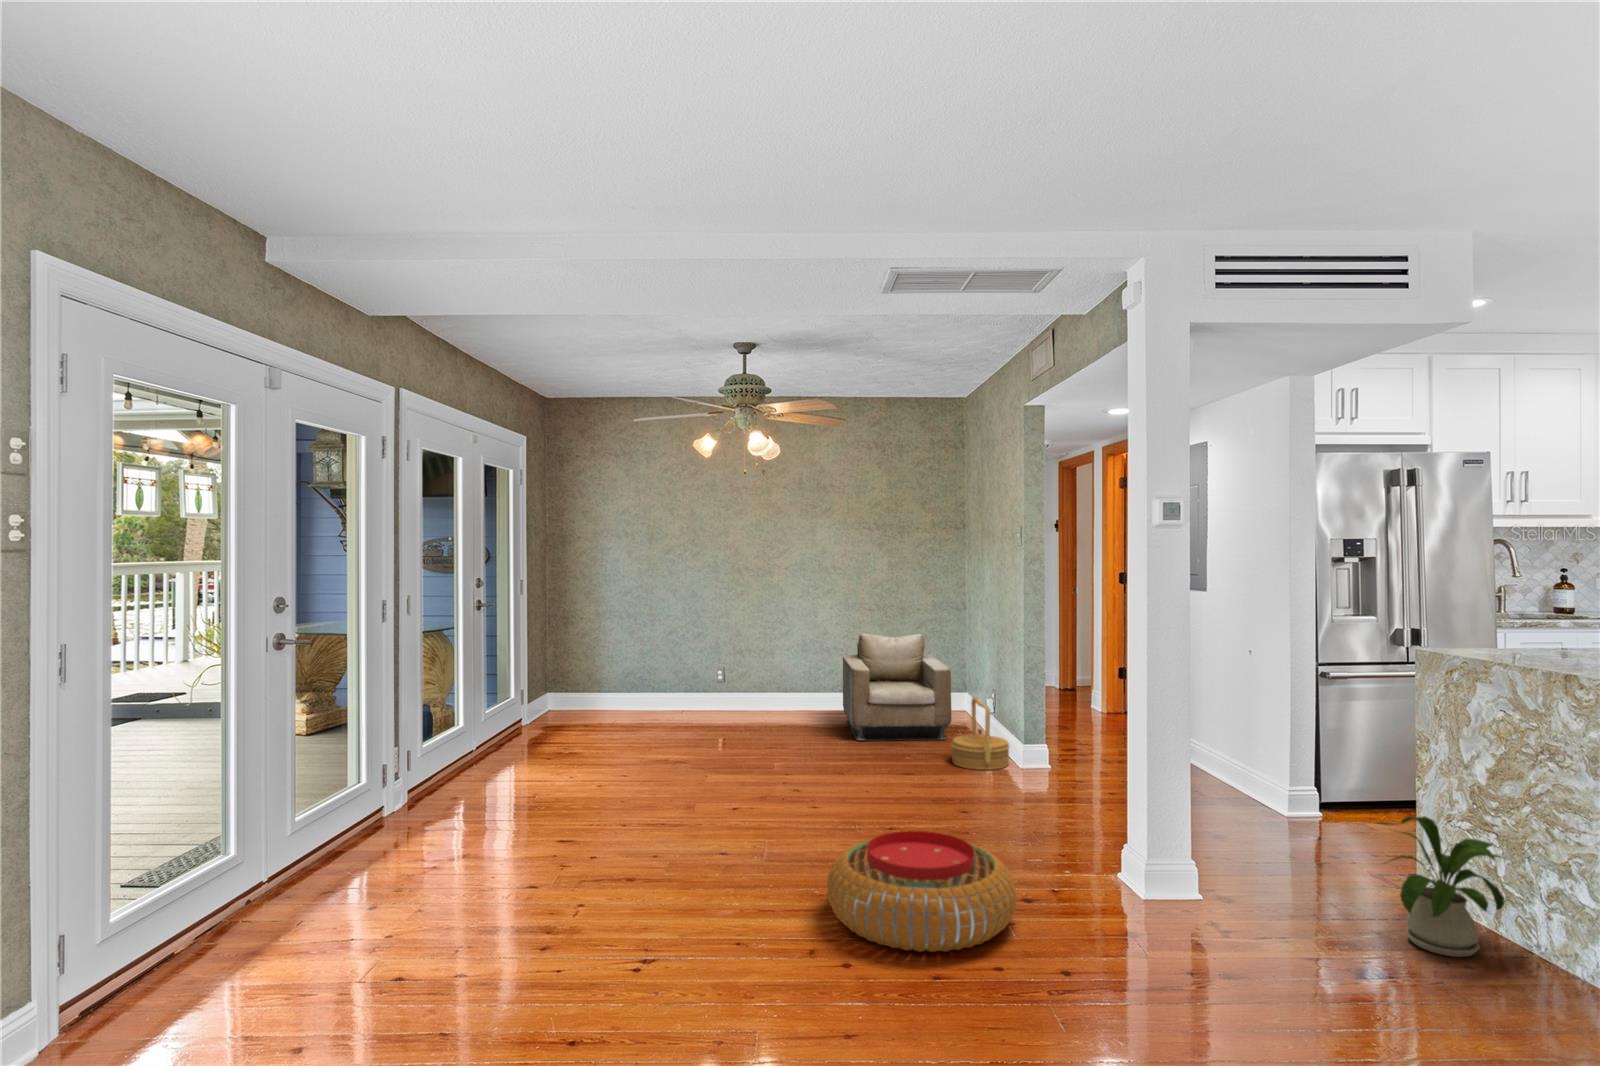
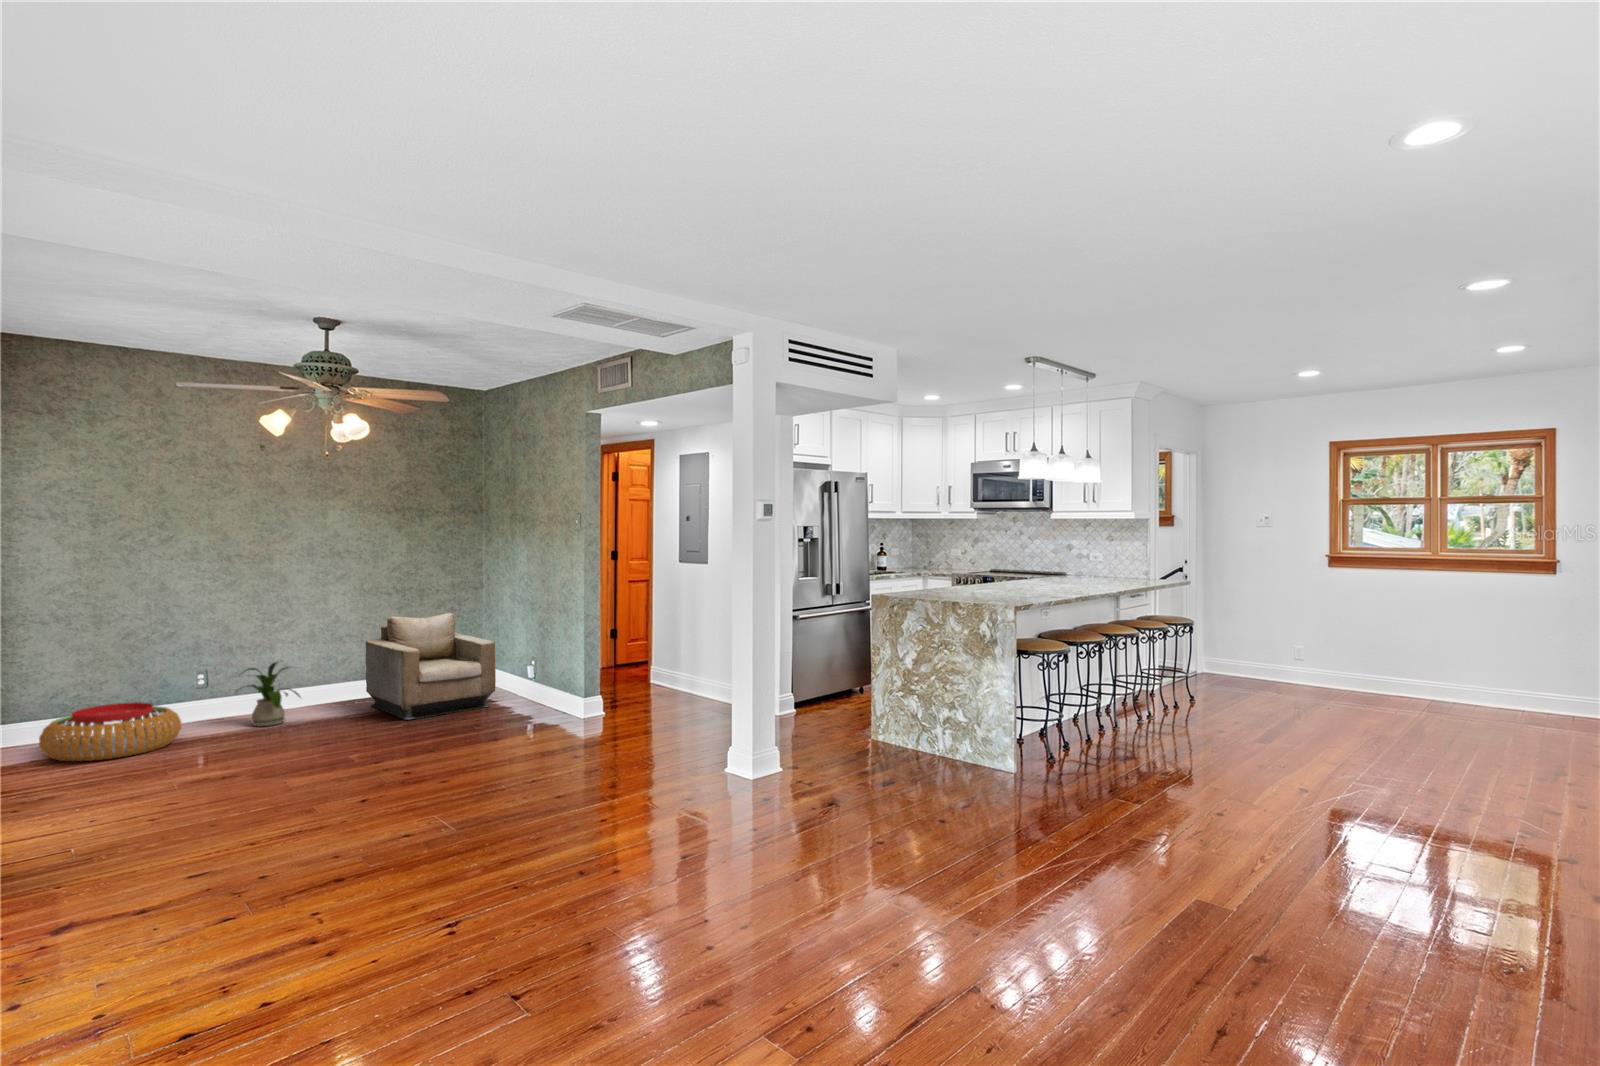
woven basket: present [951,697,1010,770] -> none [516,663,569,724]
house plant: present [1390,816,1505,957] -> present [243,662,300,726]
pouf: present [827,831,1016,952] -> present [39,702,182,761]

